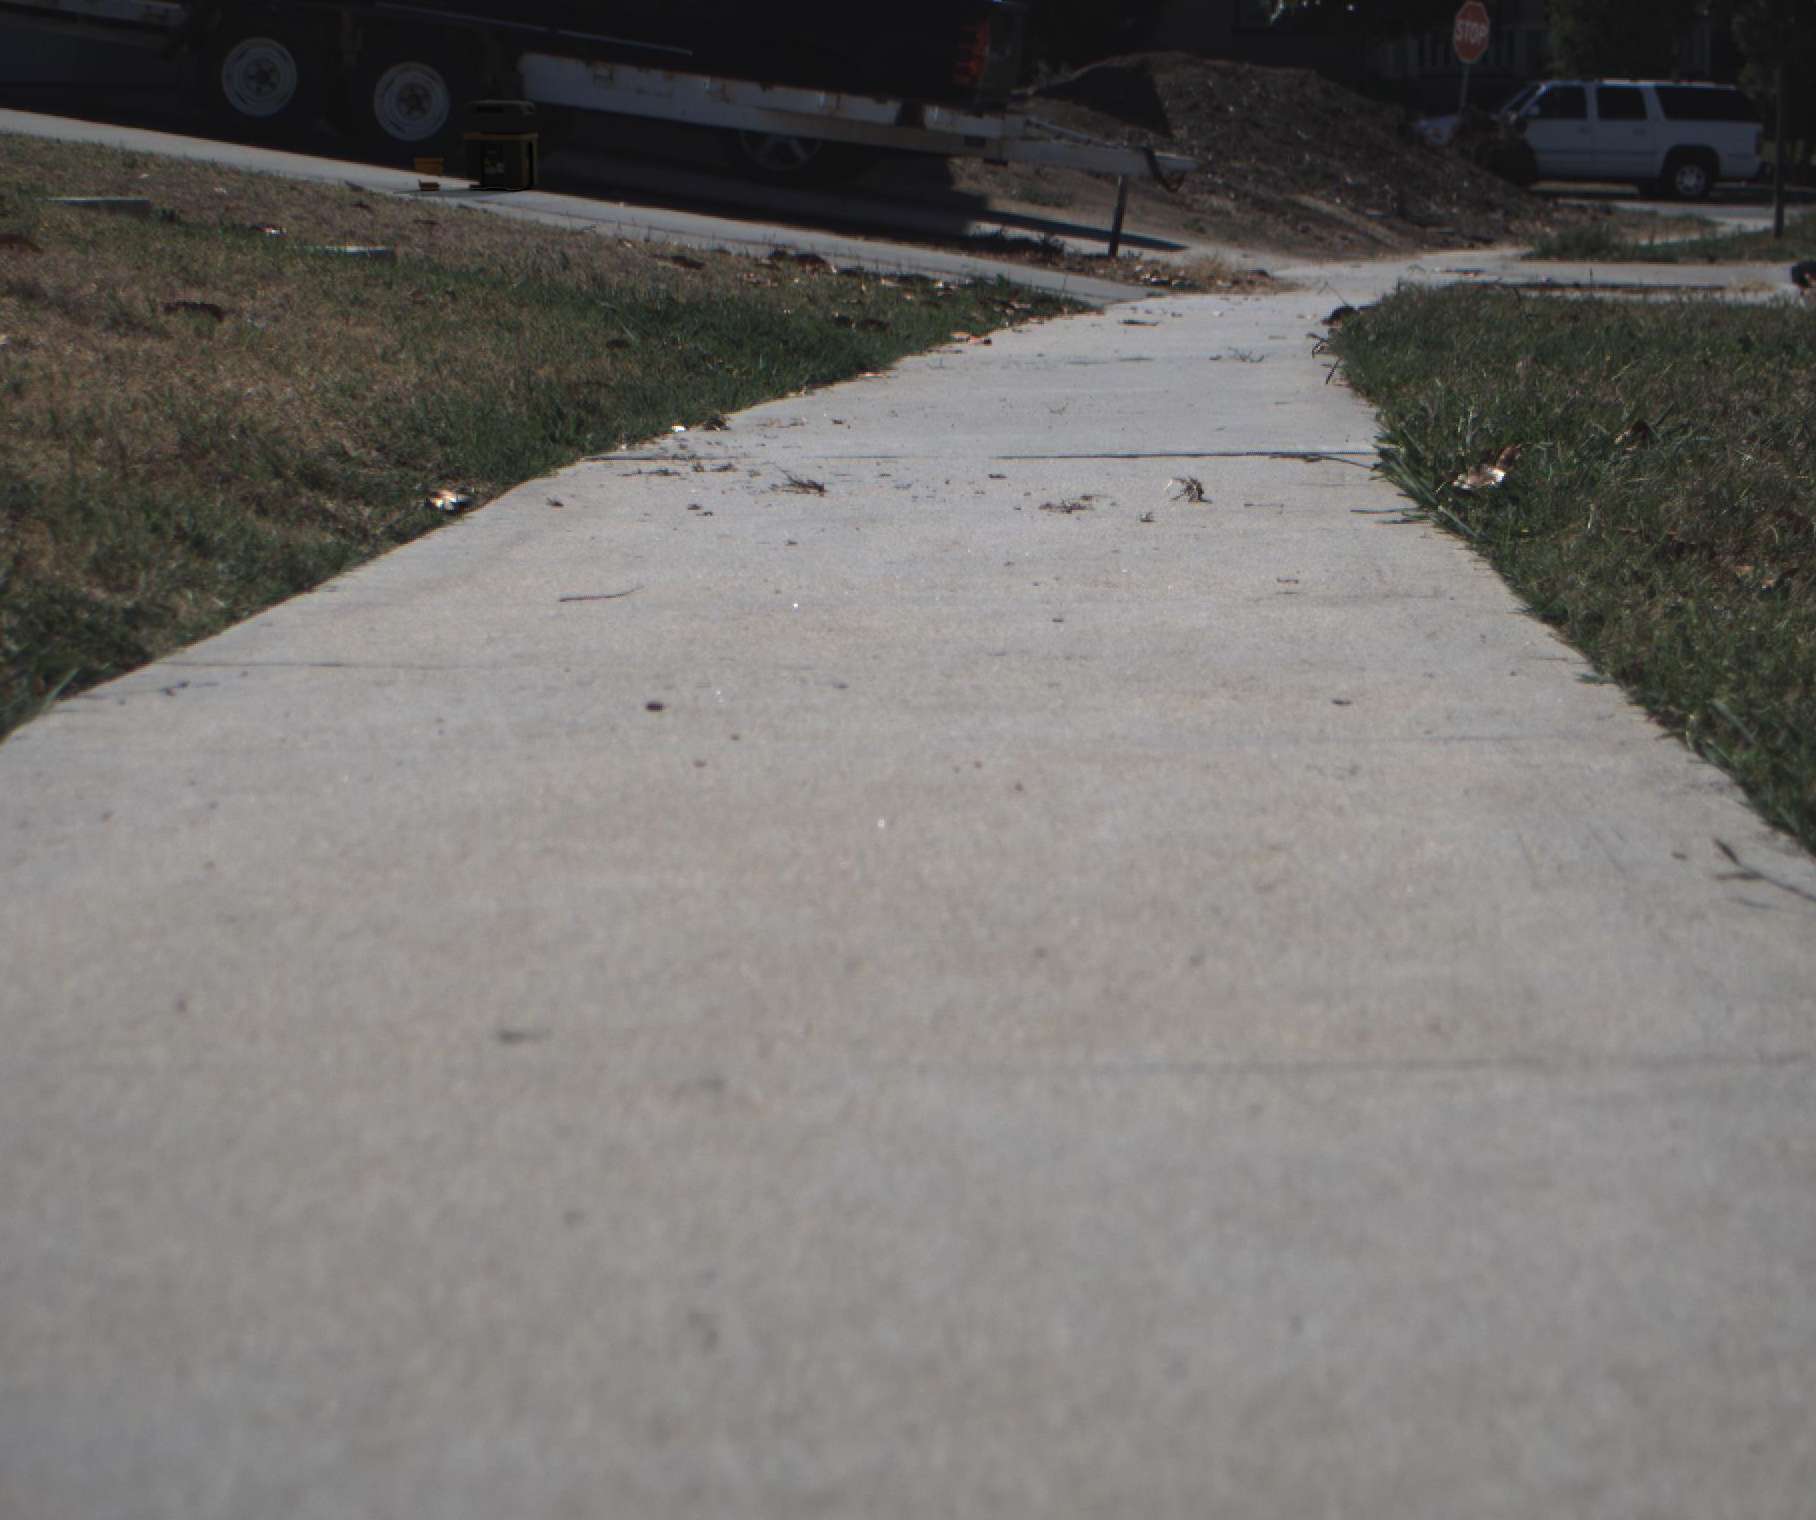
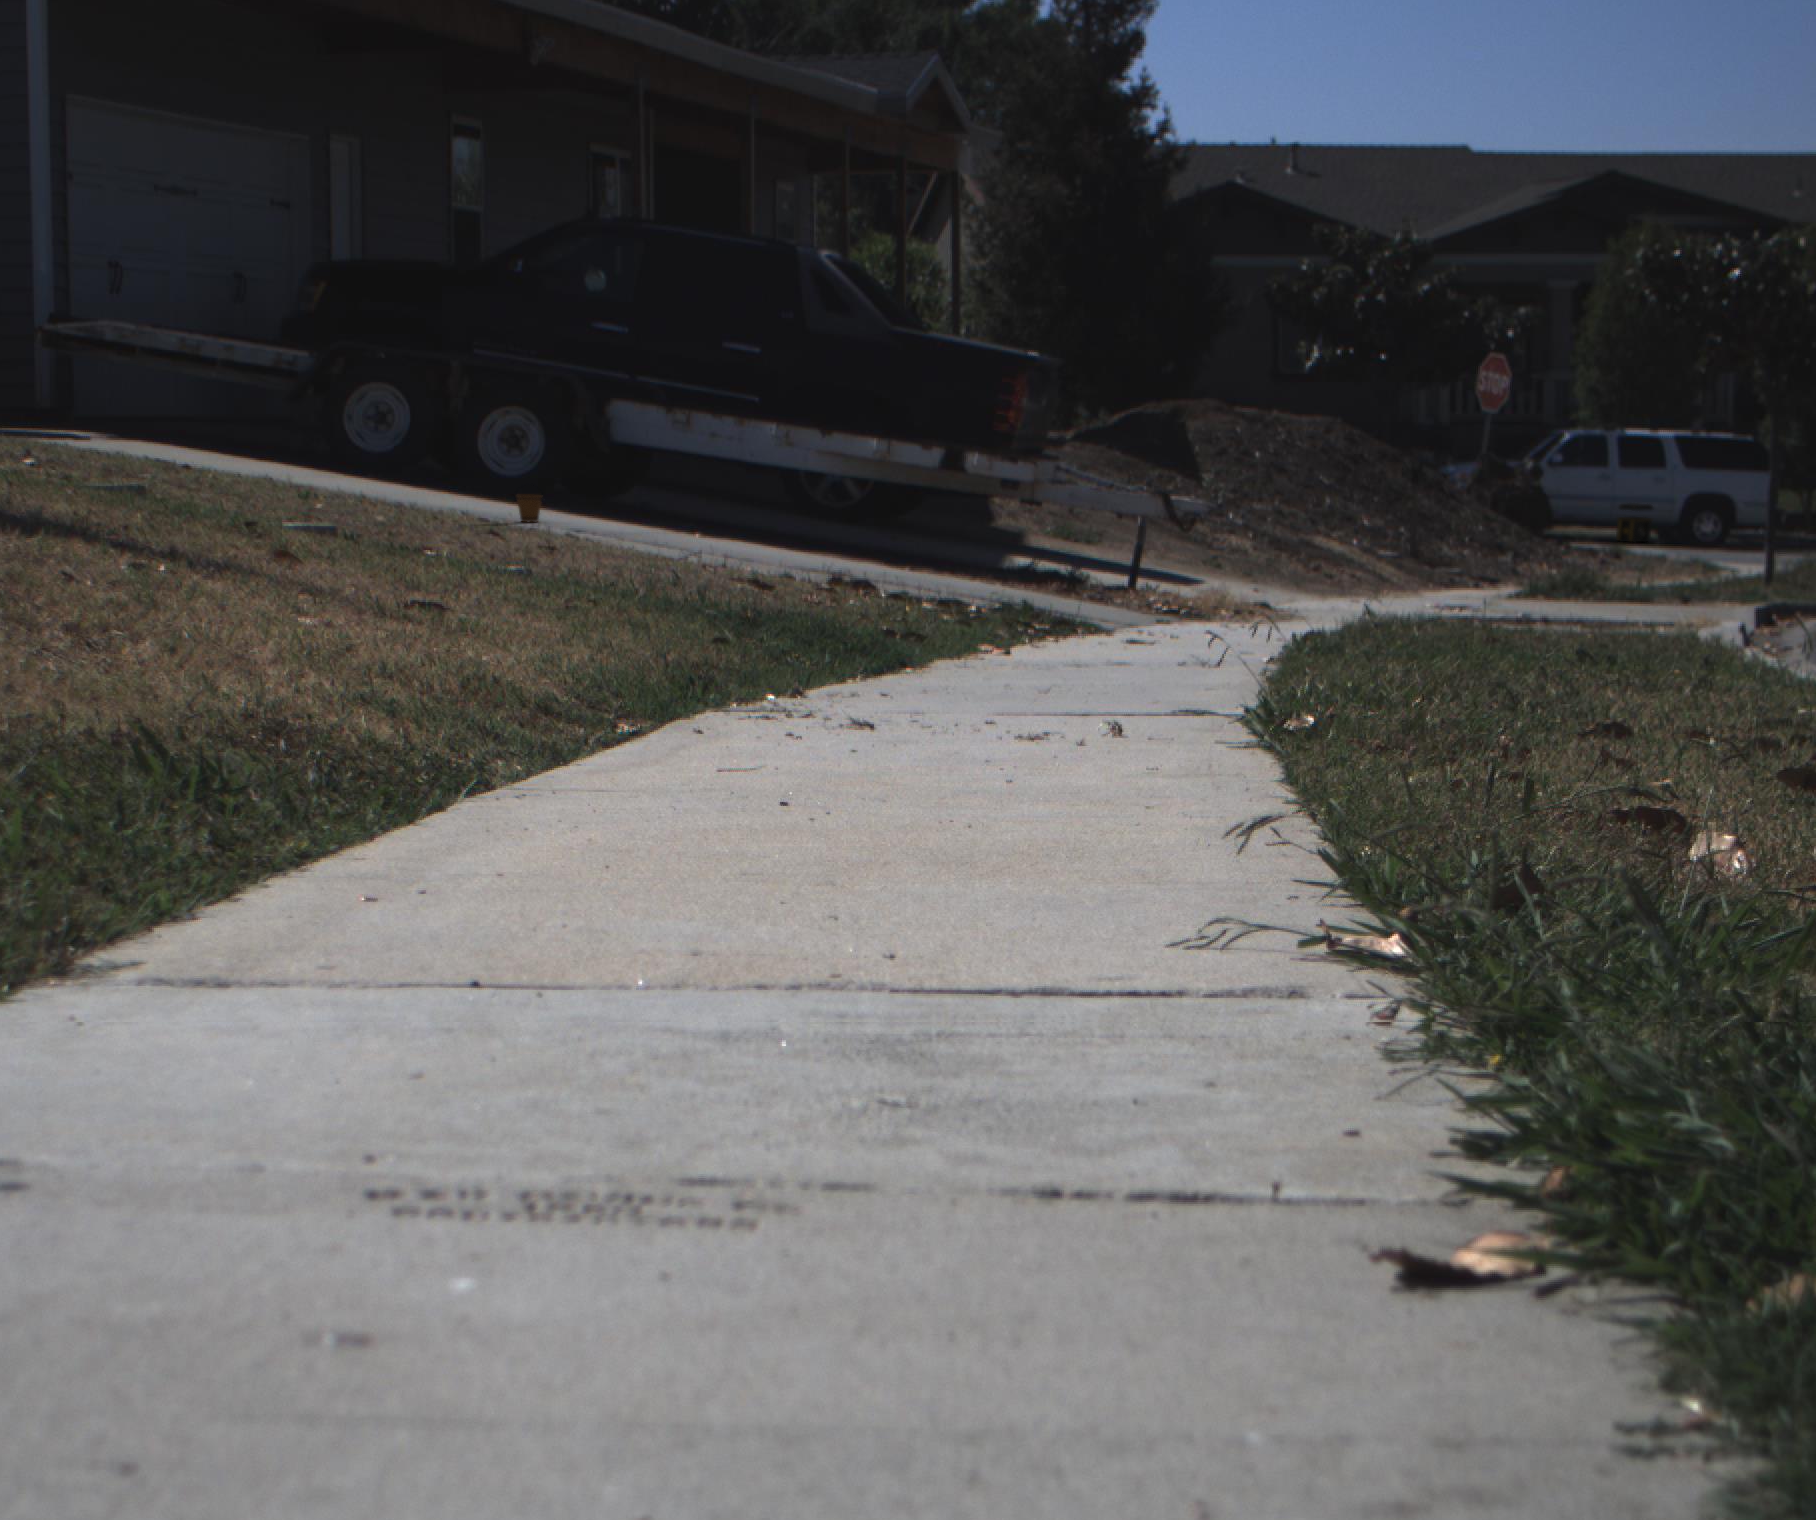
toolbox: present [463,100,538,191] -> present [1616,503,1653,542]

